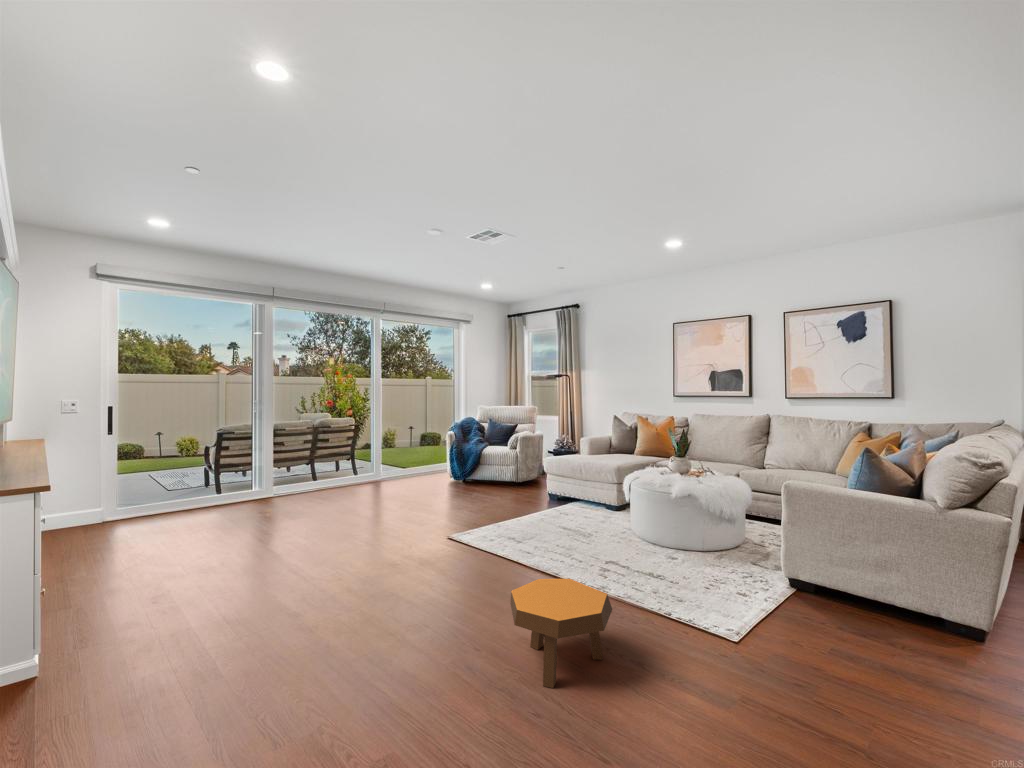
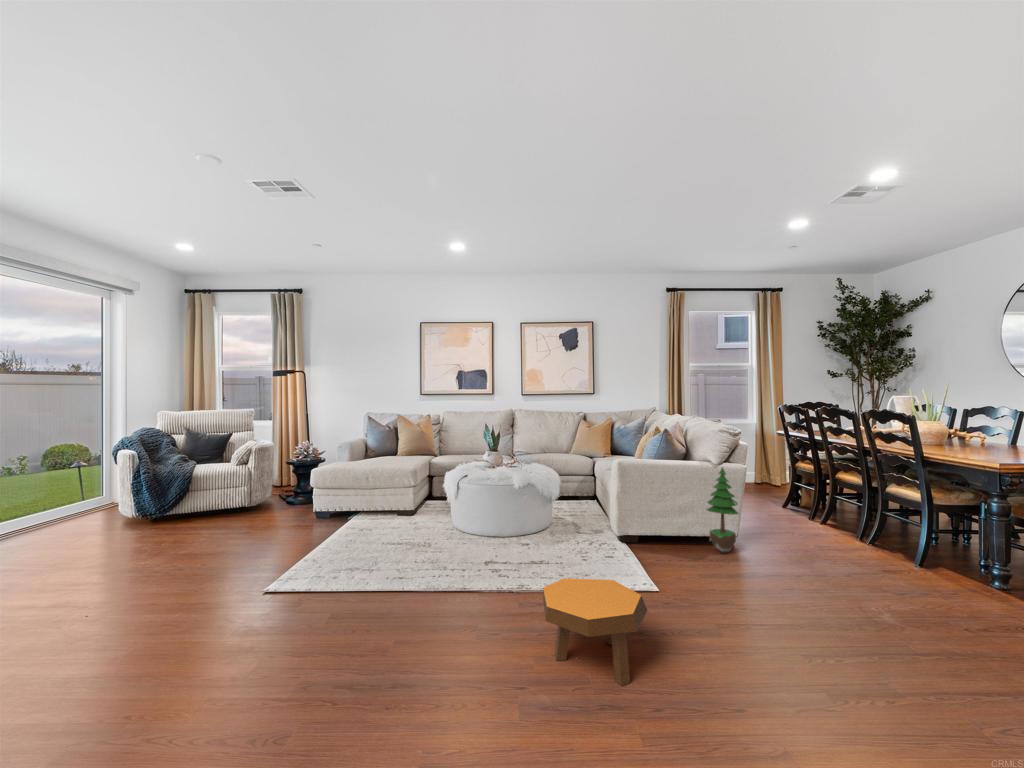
potted tree: none [900,511,962,642] -> present [706,467,738,553]

